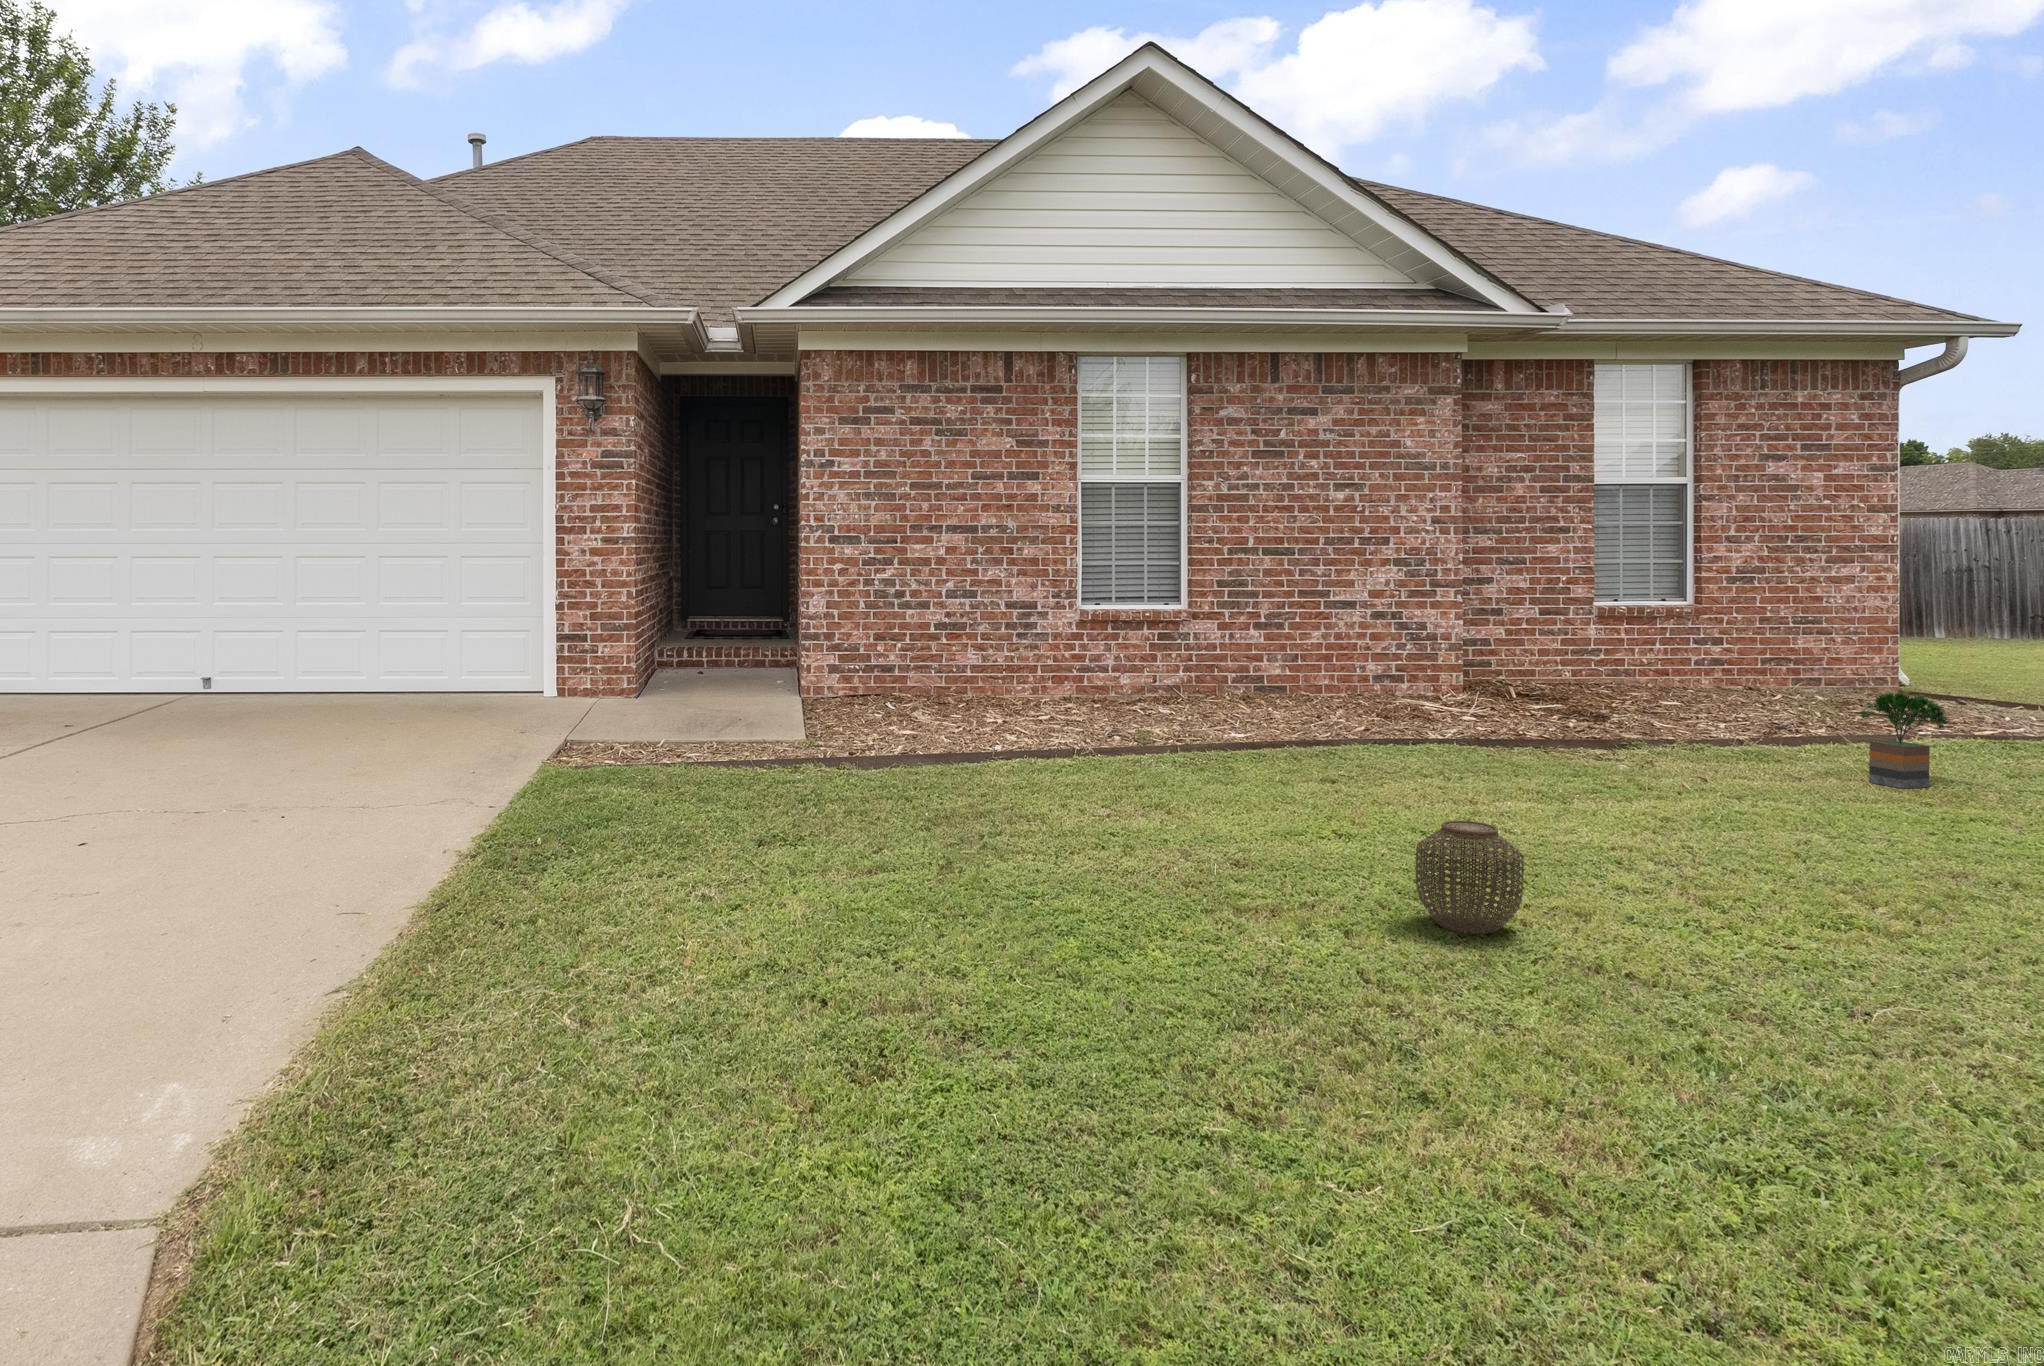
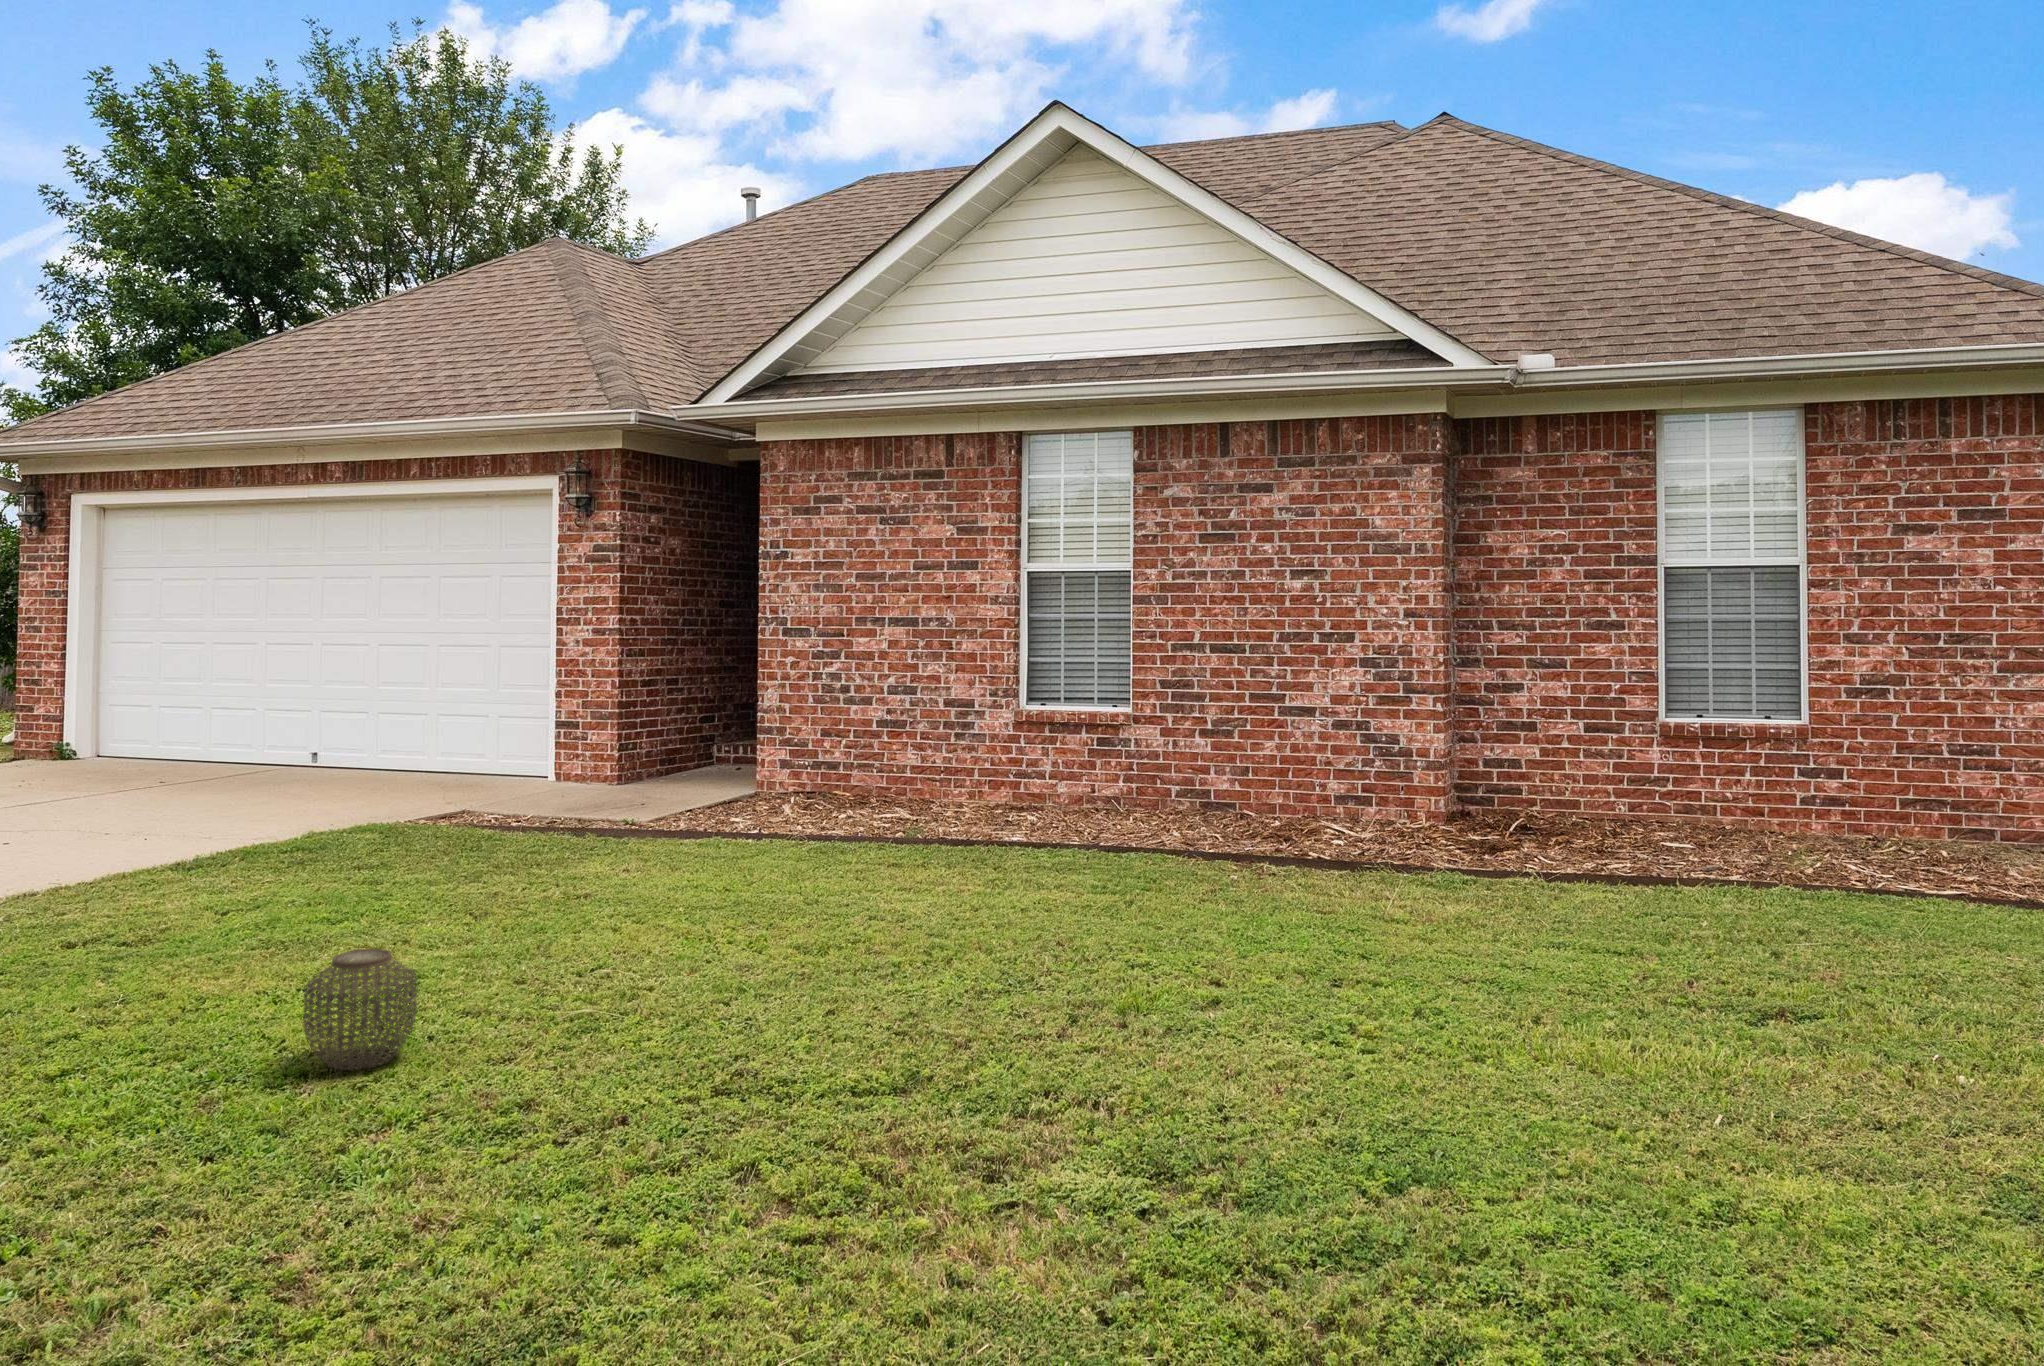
potted tree: present [1860,693,1948,789] -> none [1495,844,1584,971]

